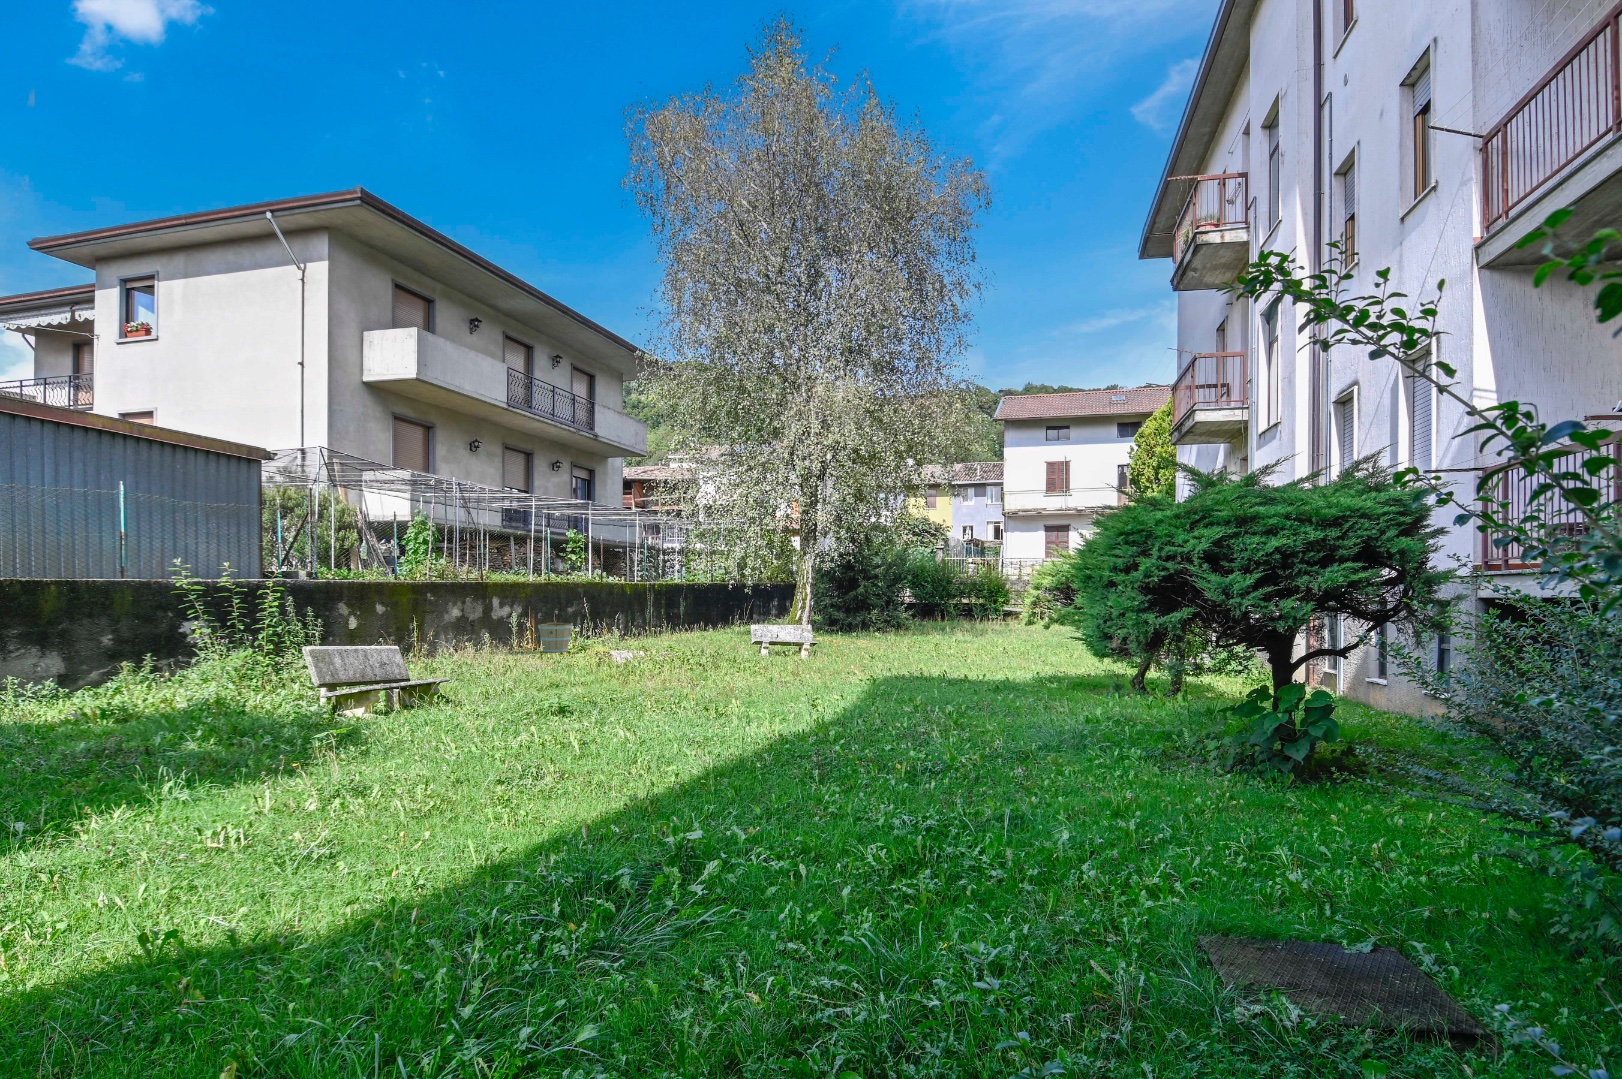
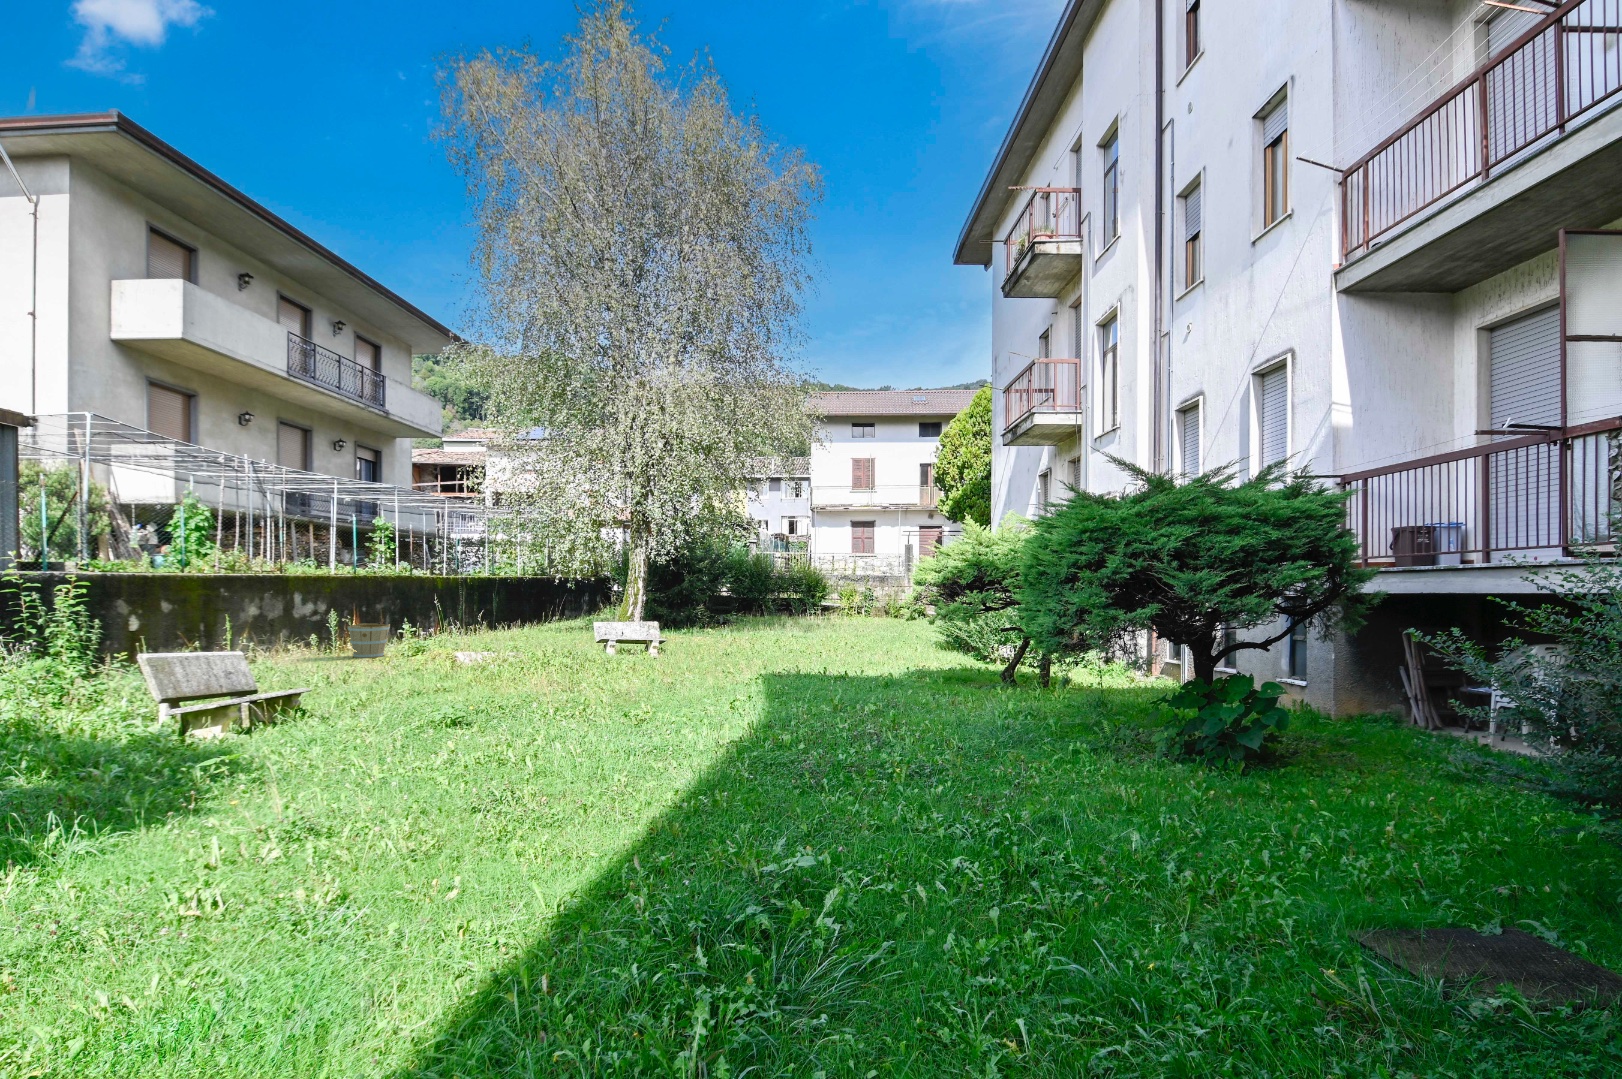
lounge chair: none [871,601,902,629] -> present [705,595,737,624]

